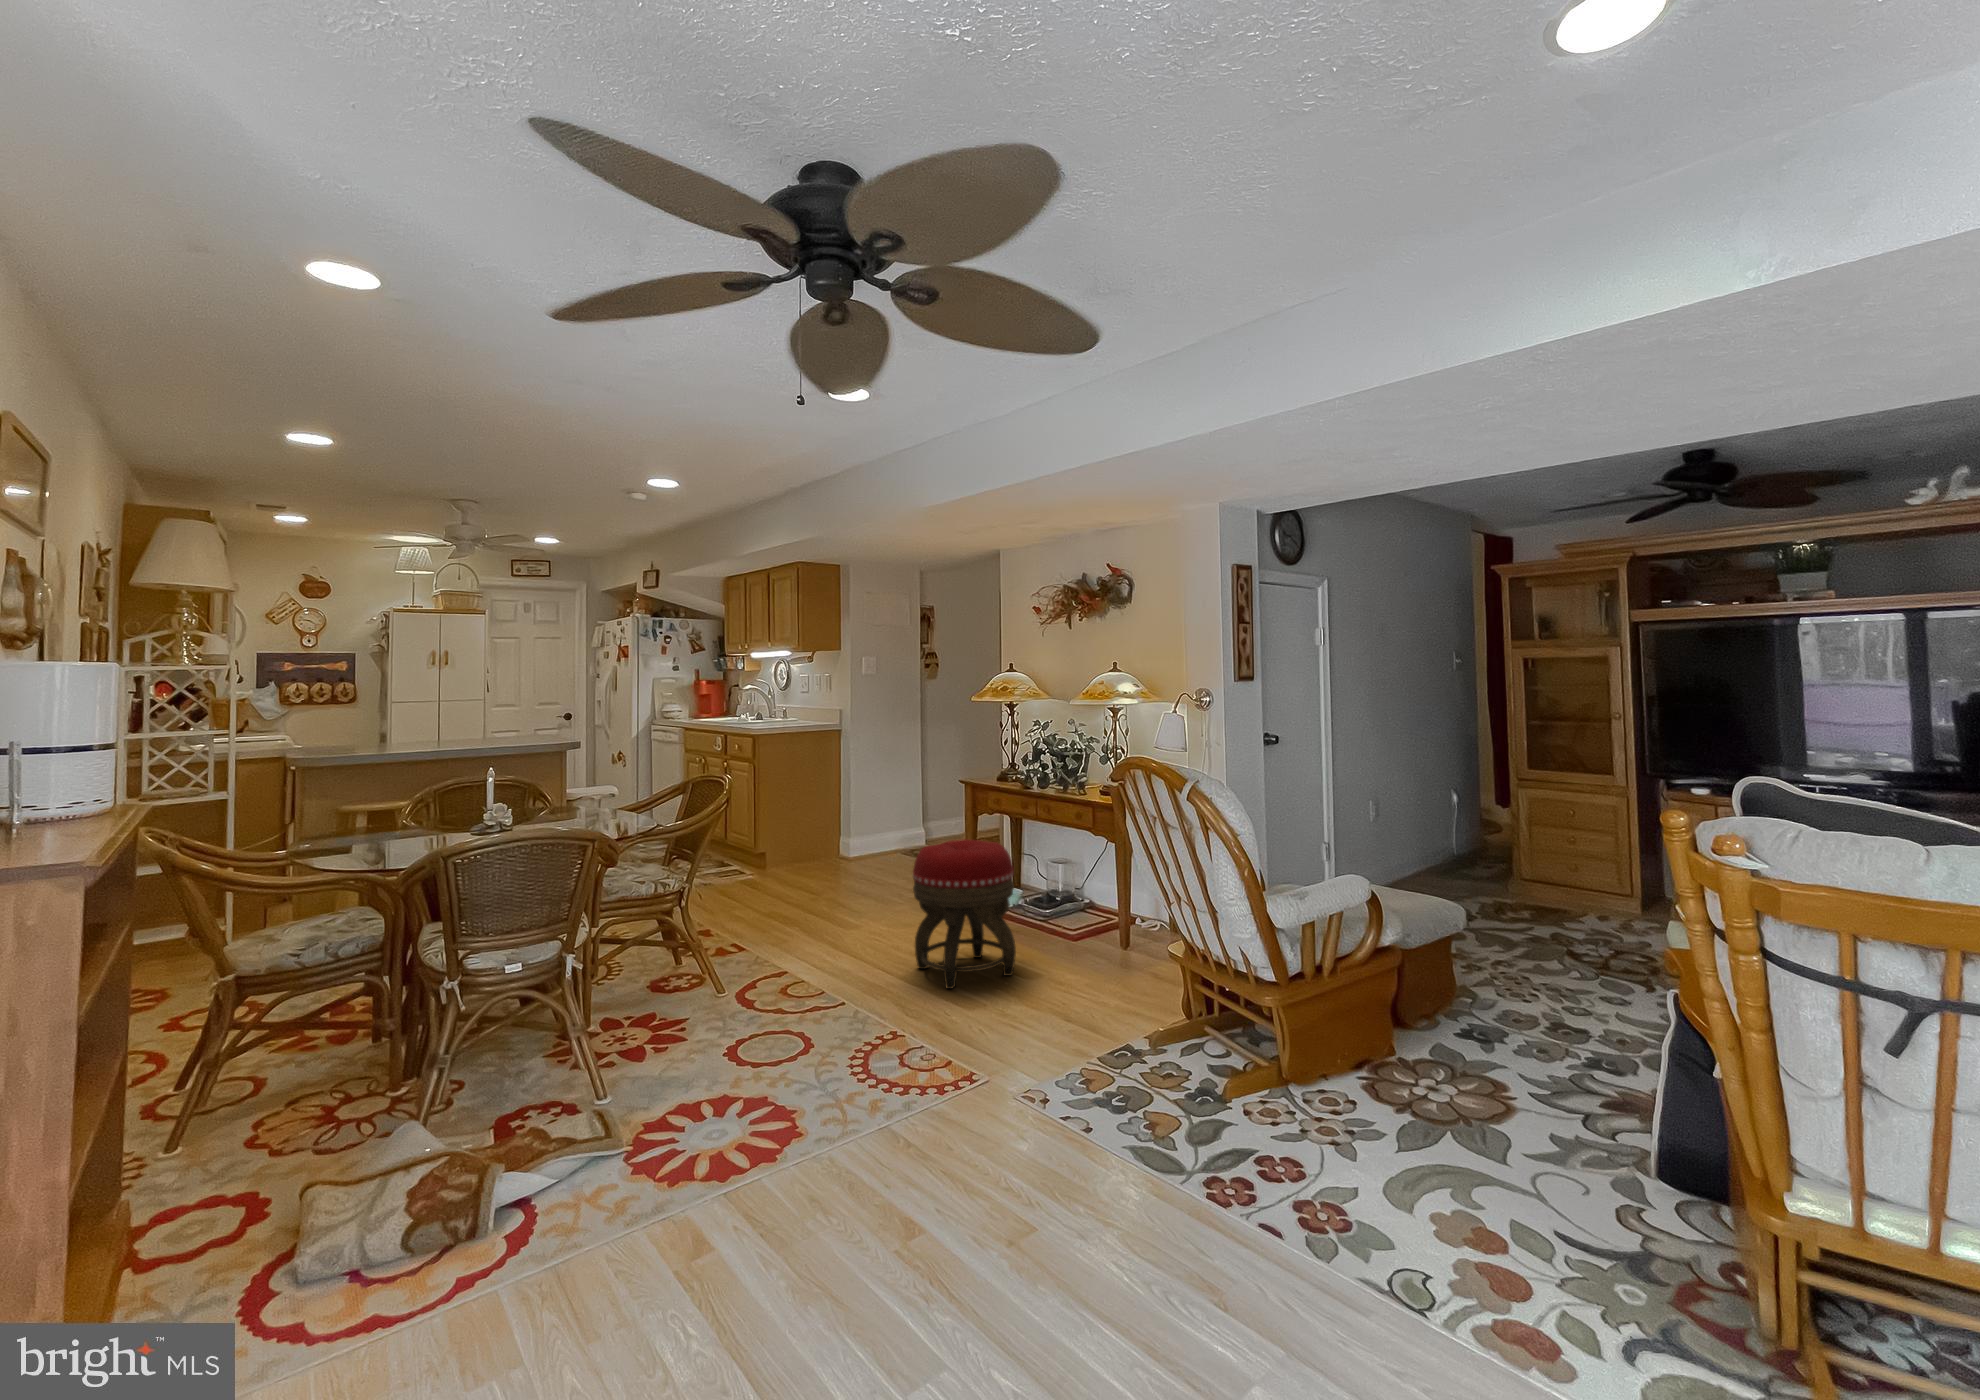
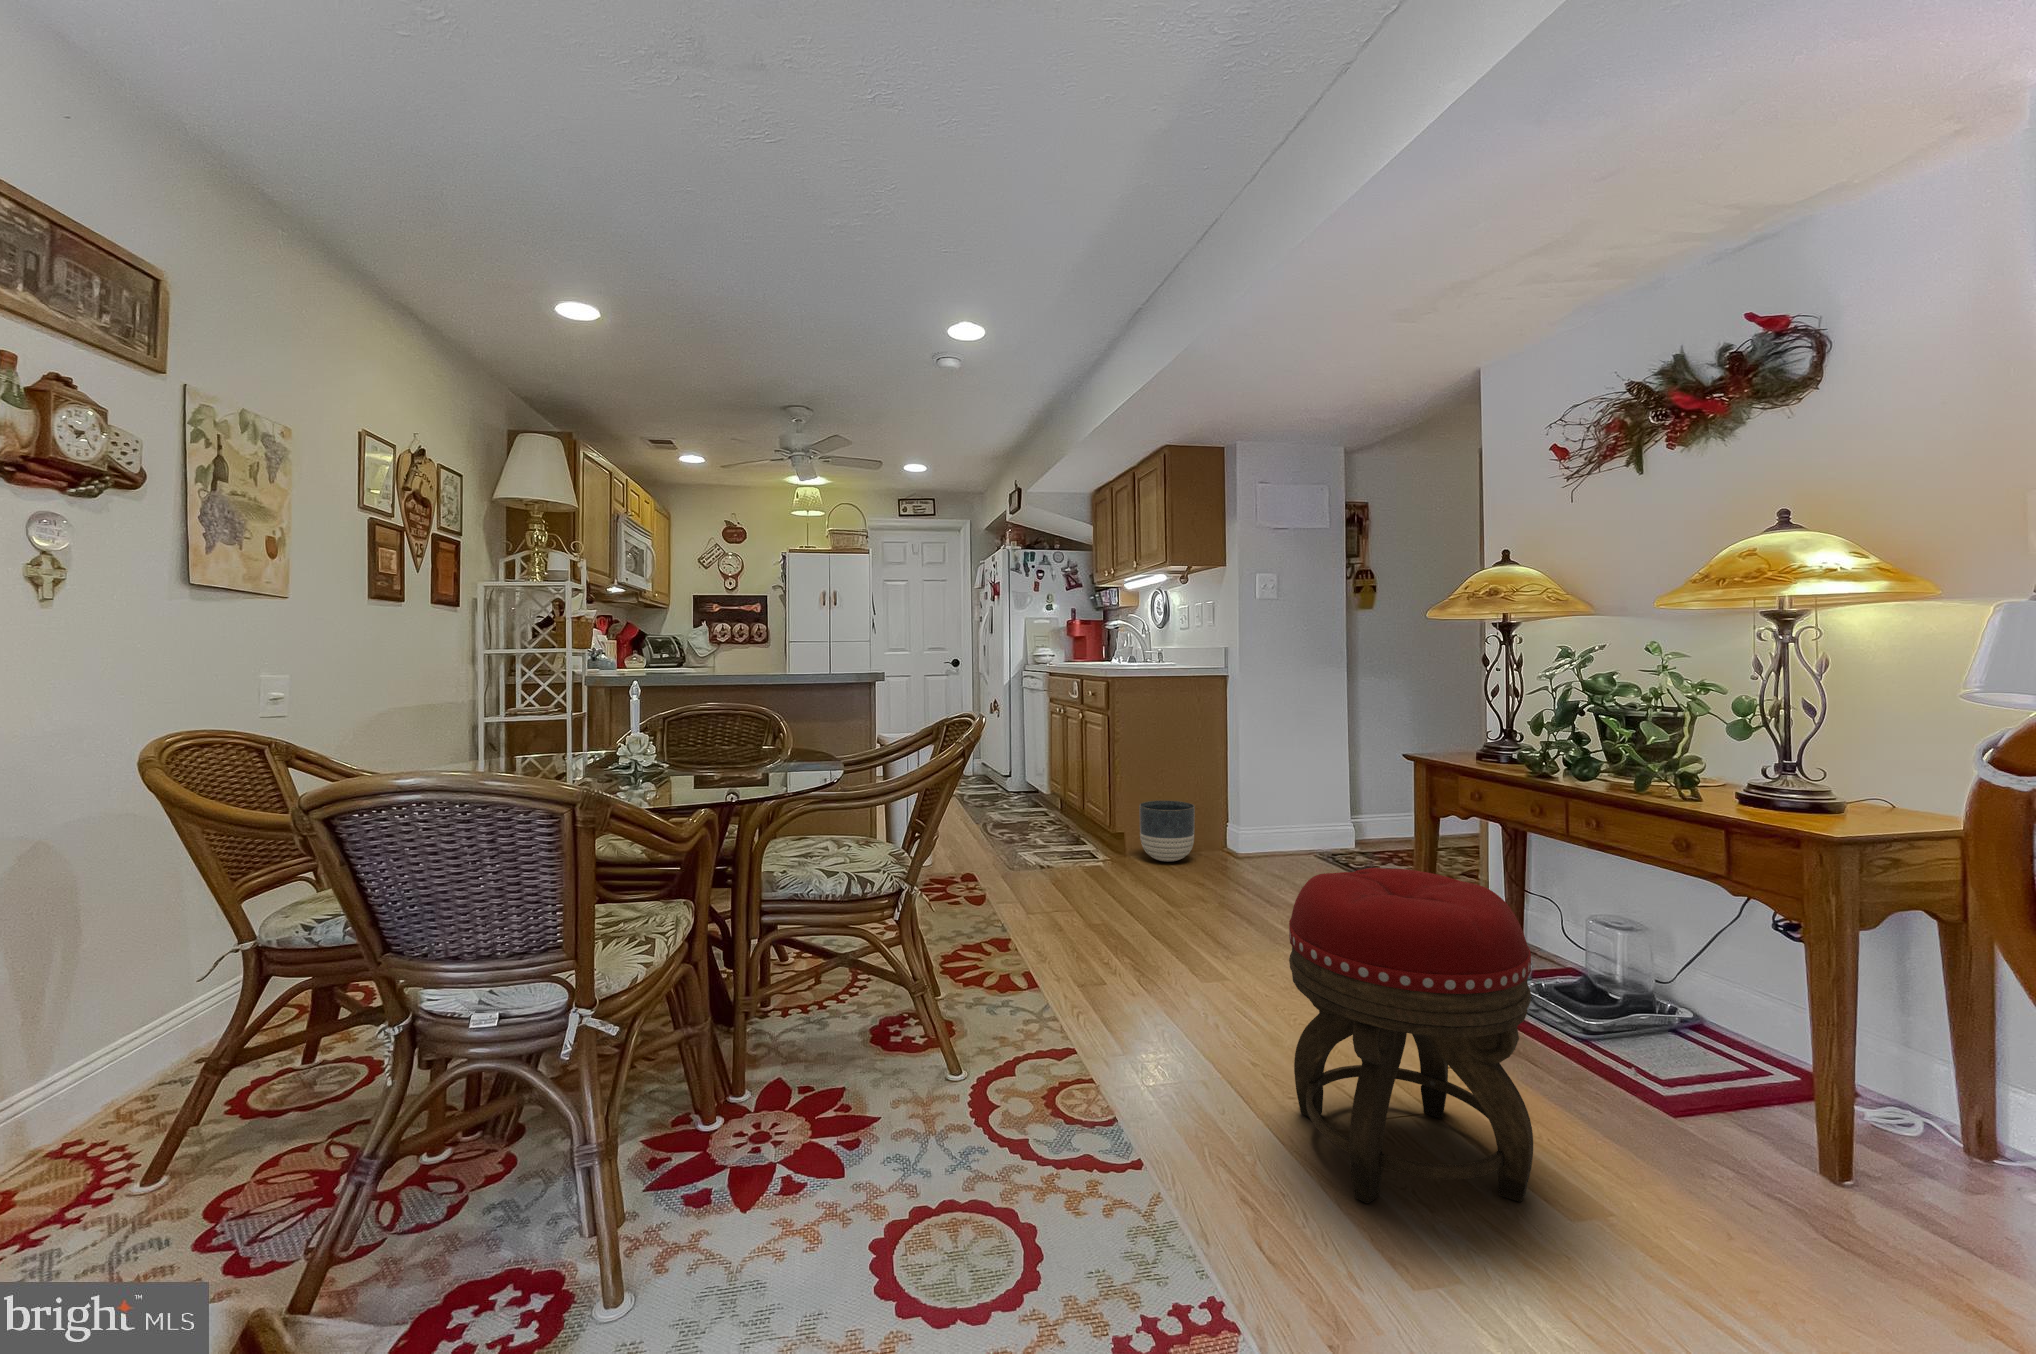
planter: none [783,824,824,869] -> present [1139,800,1195,862]

